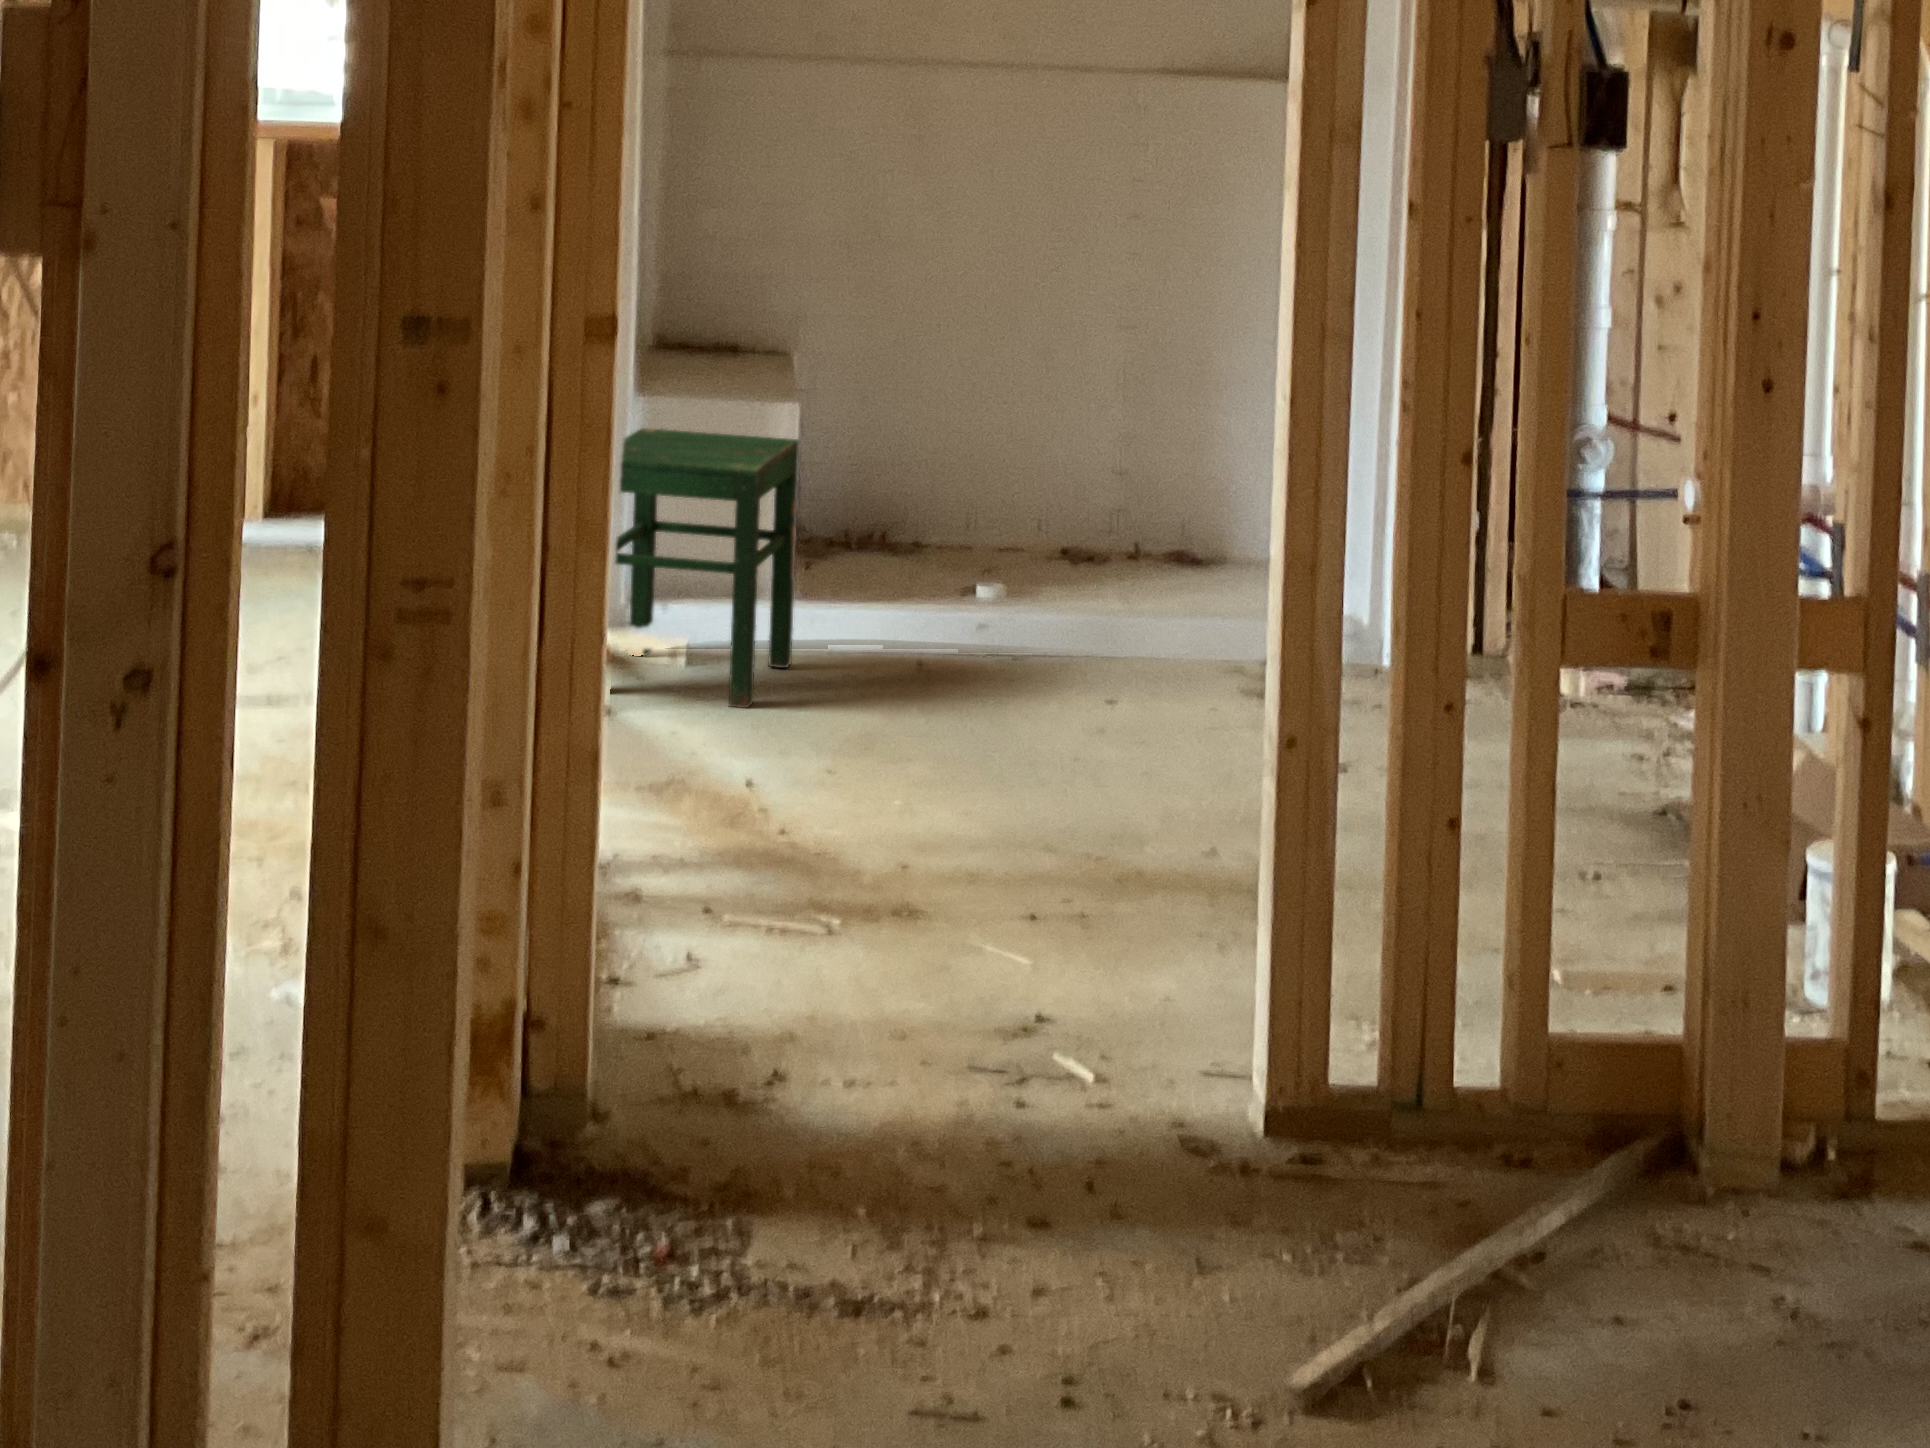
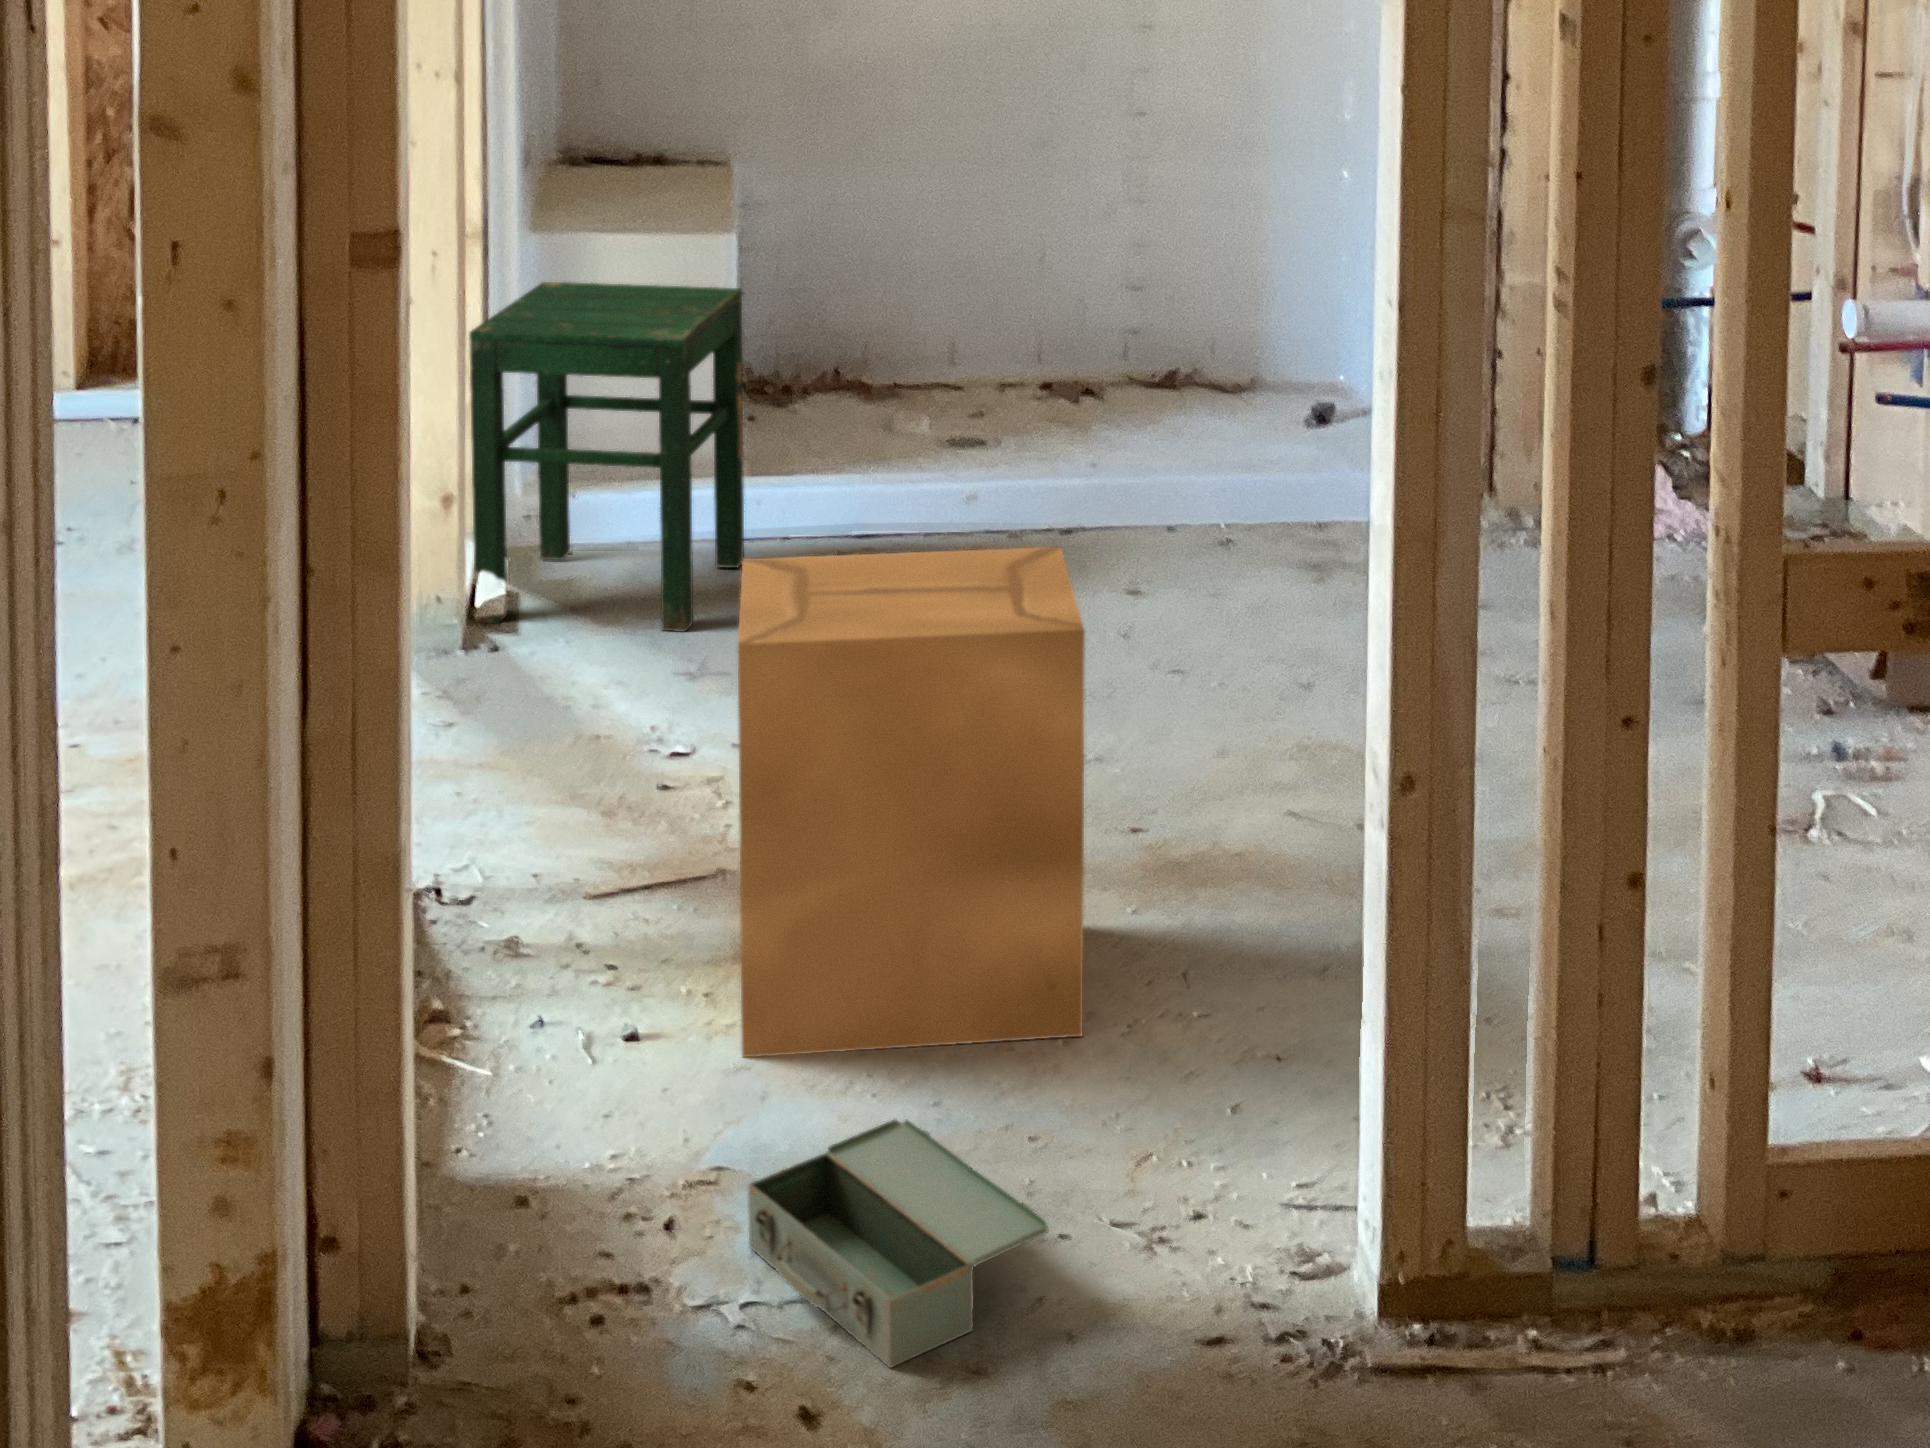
cardboard box: none [805,604,1067,969] -> present [738,547,1085,1057]
toolbox: none [815,991,1030,1135] -> present [748,1120,1049,1367]

